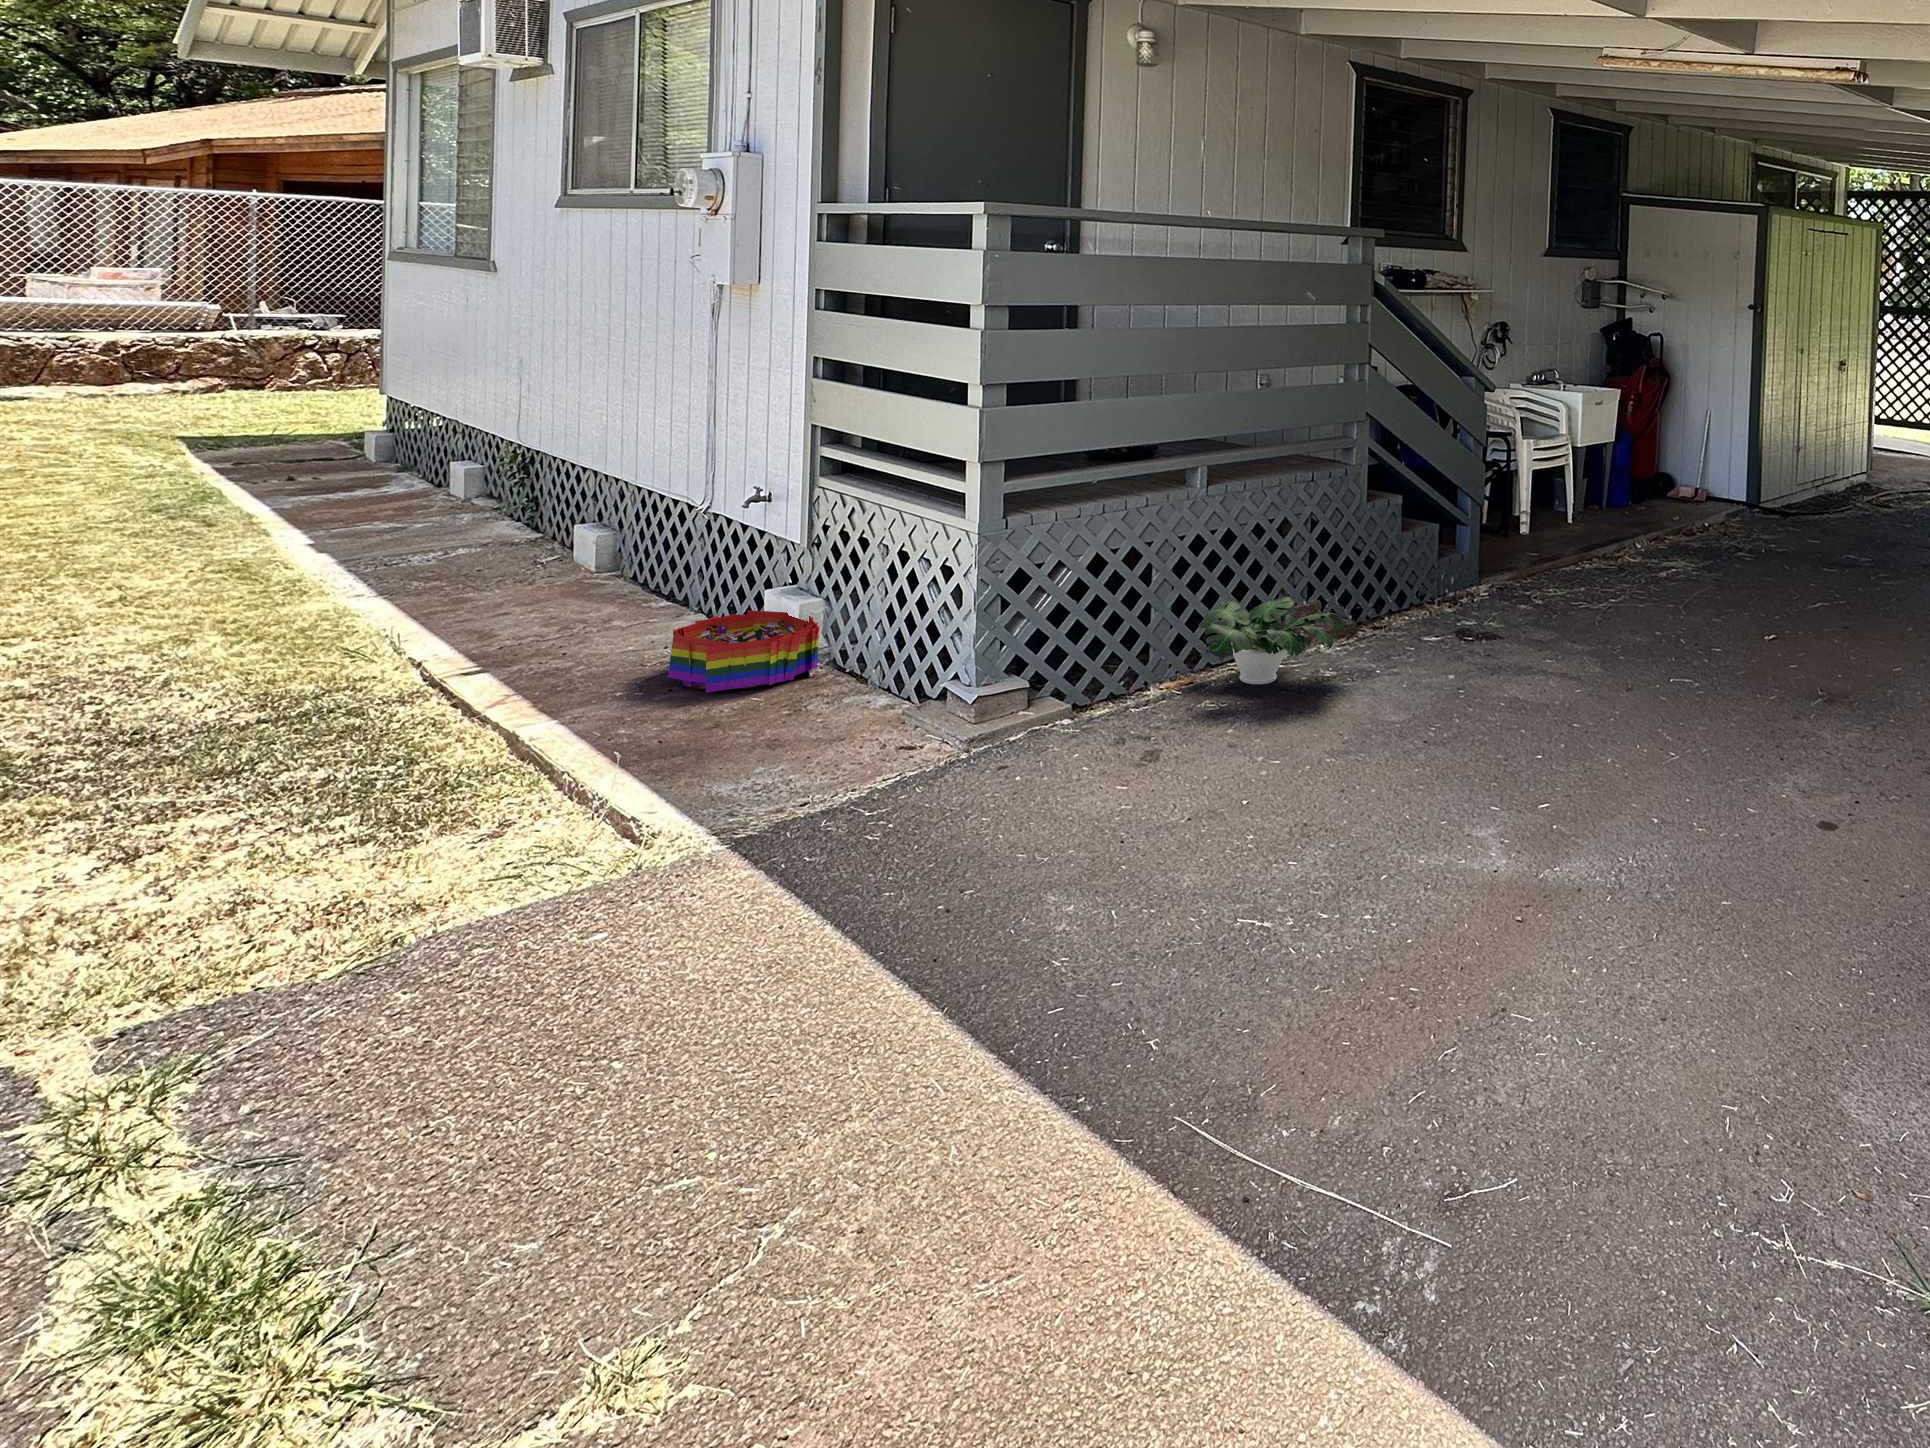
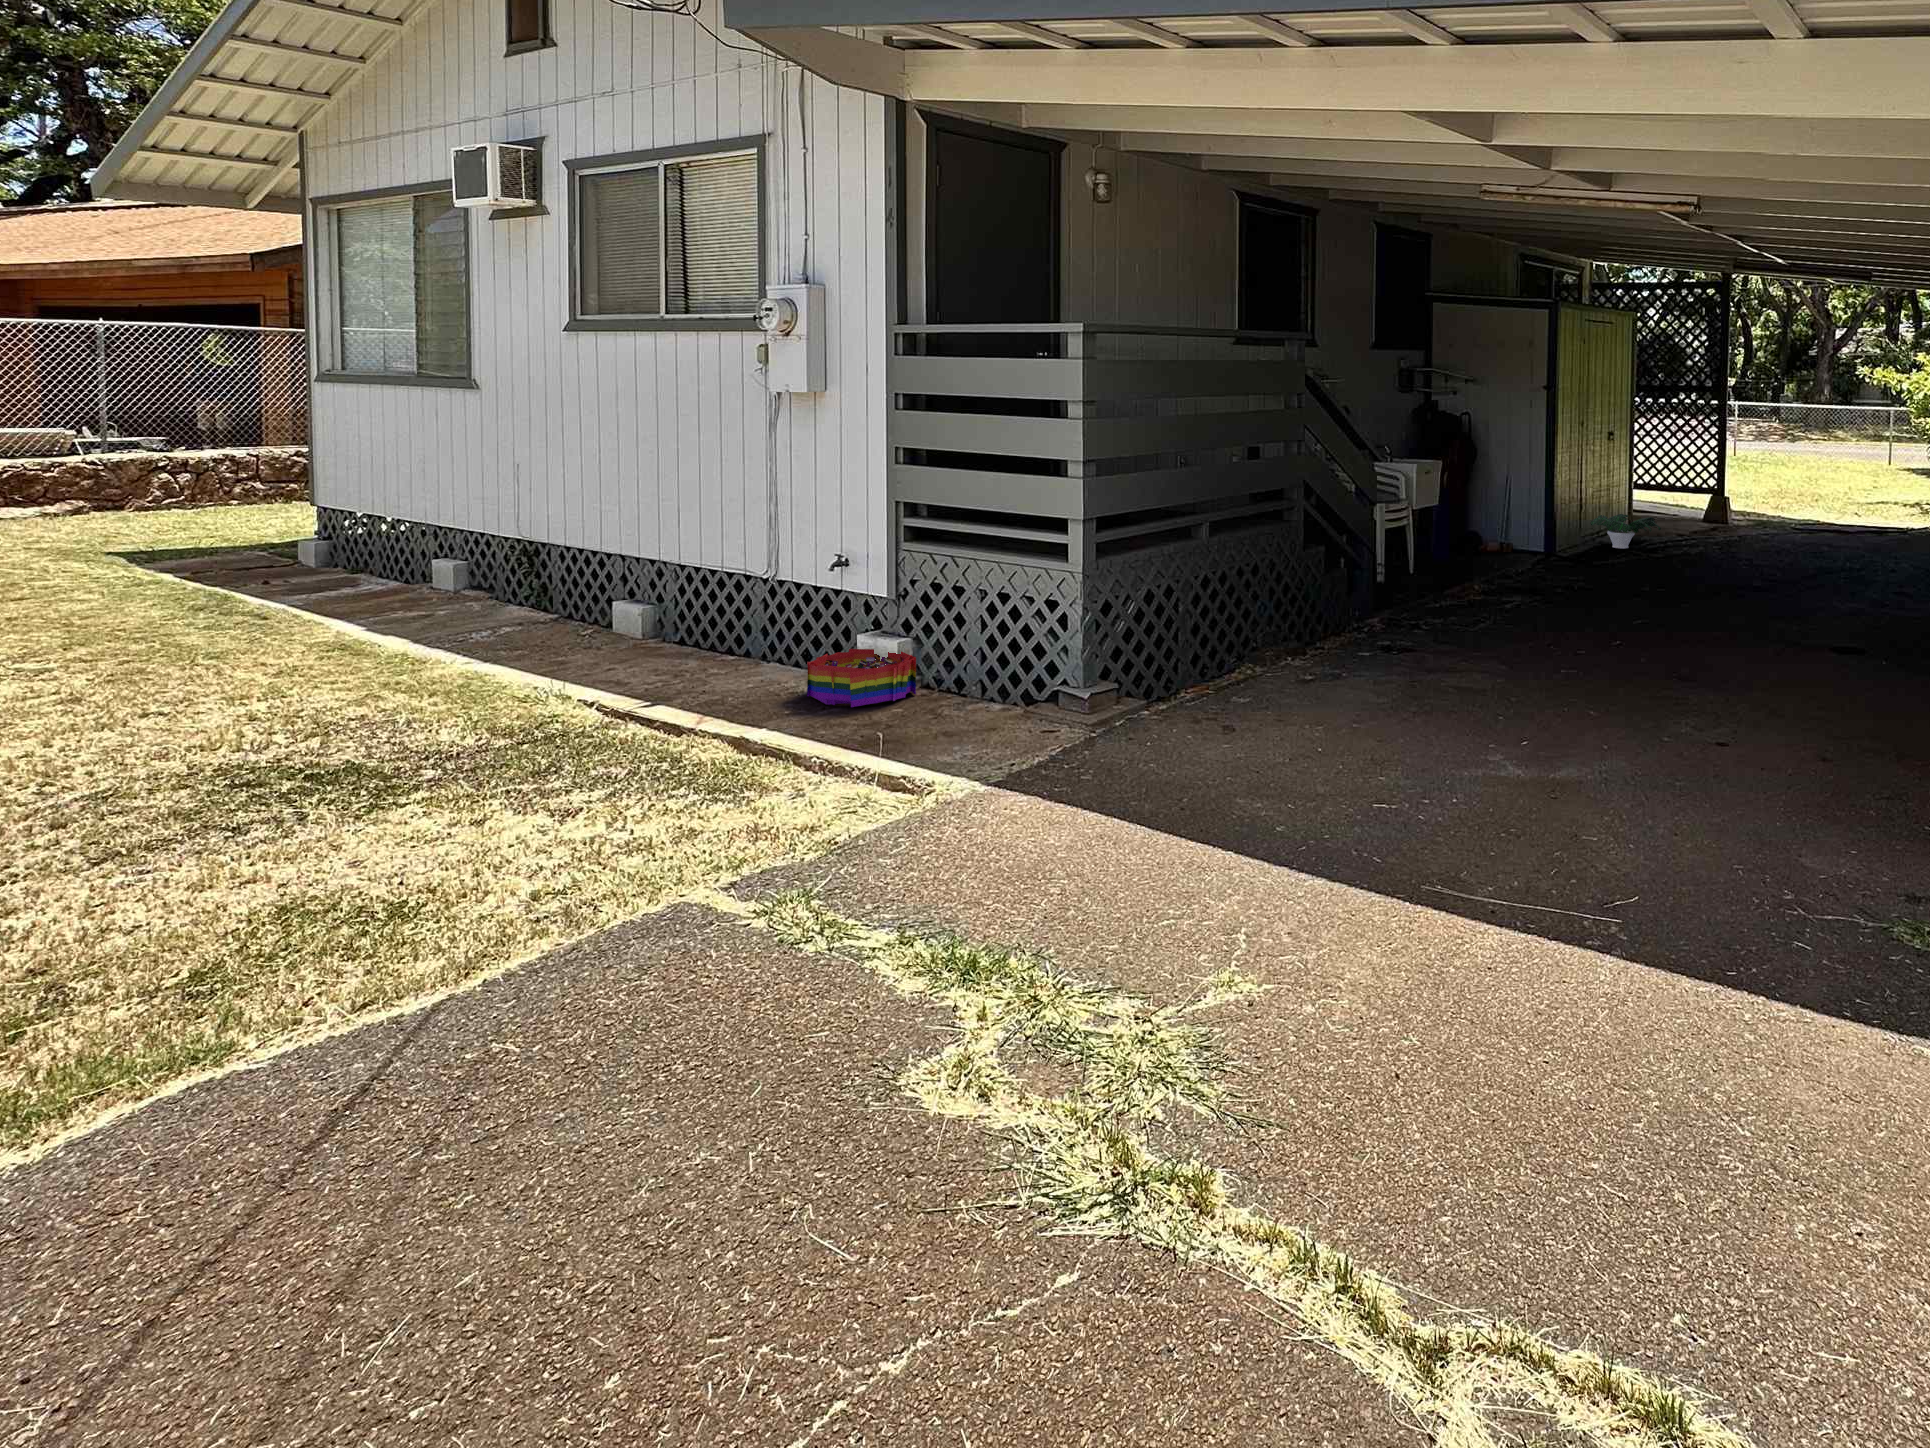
potted plant: present [1198,597,1347,684] -> present [1590,514,1661,549]

